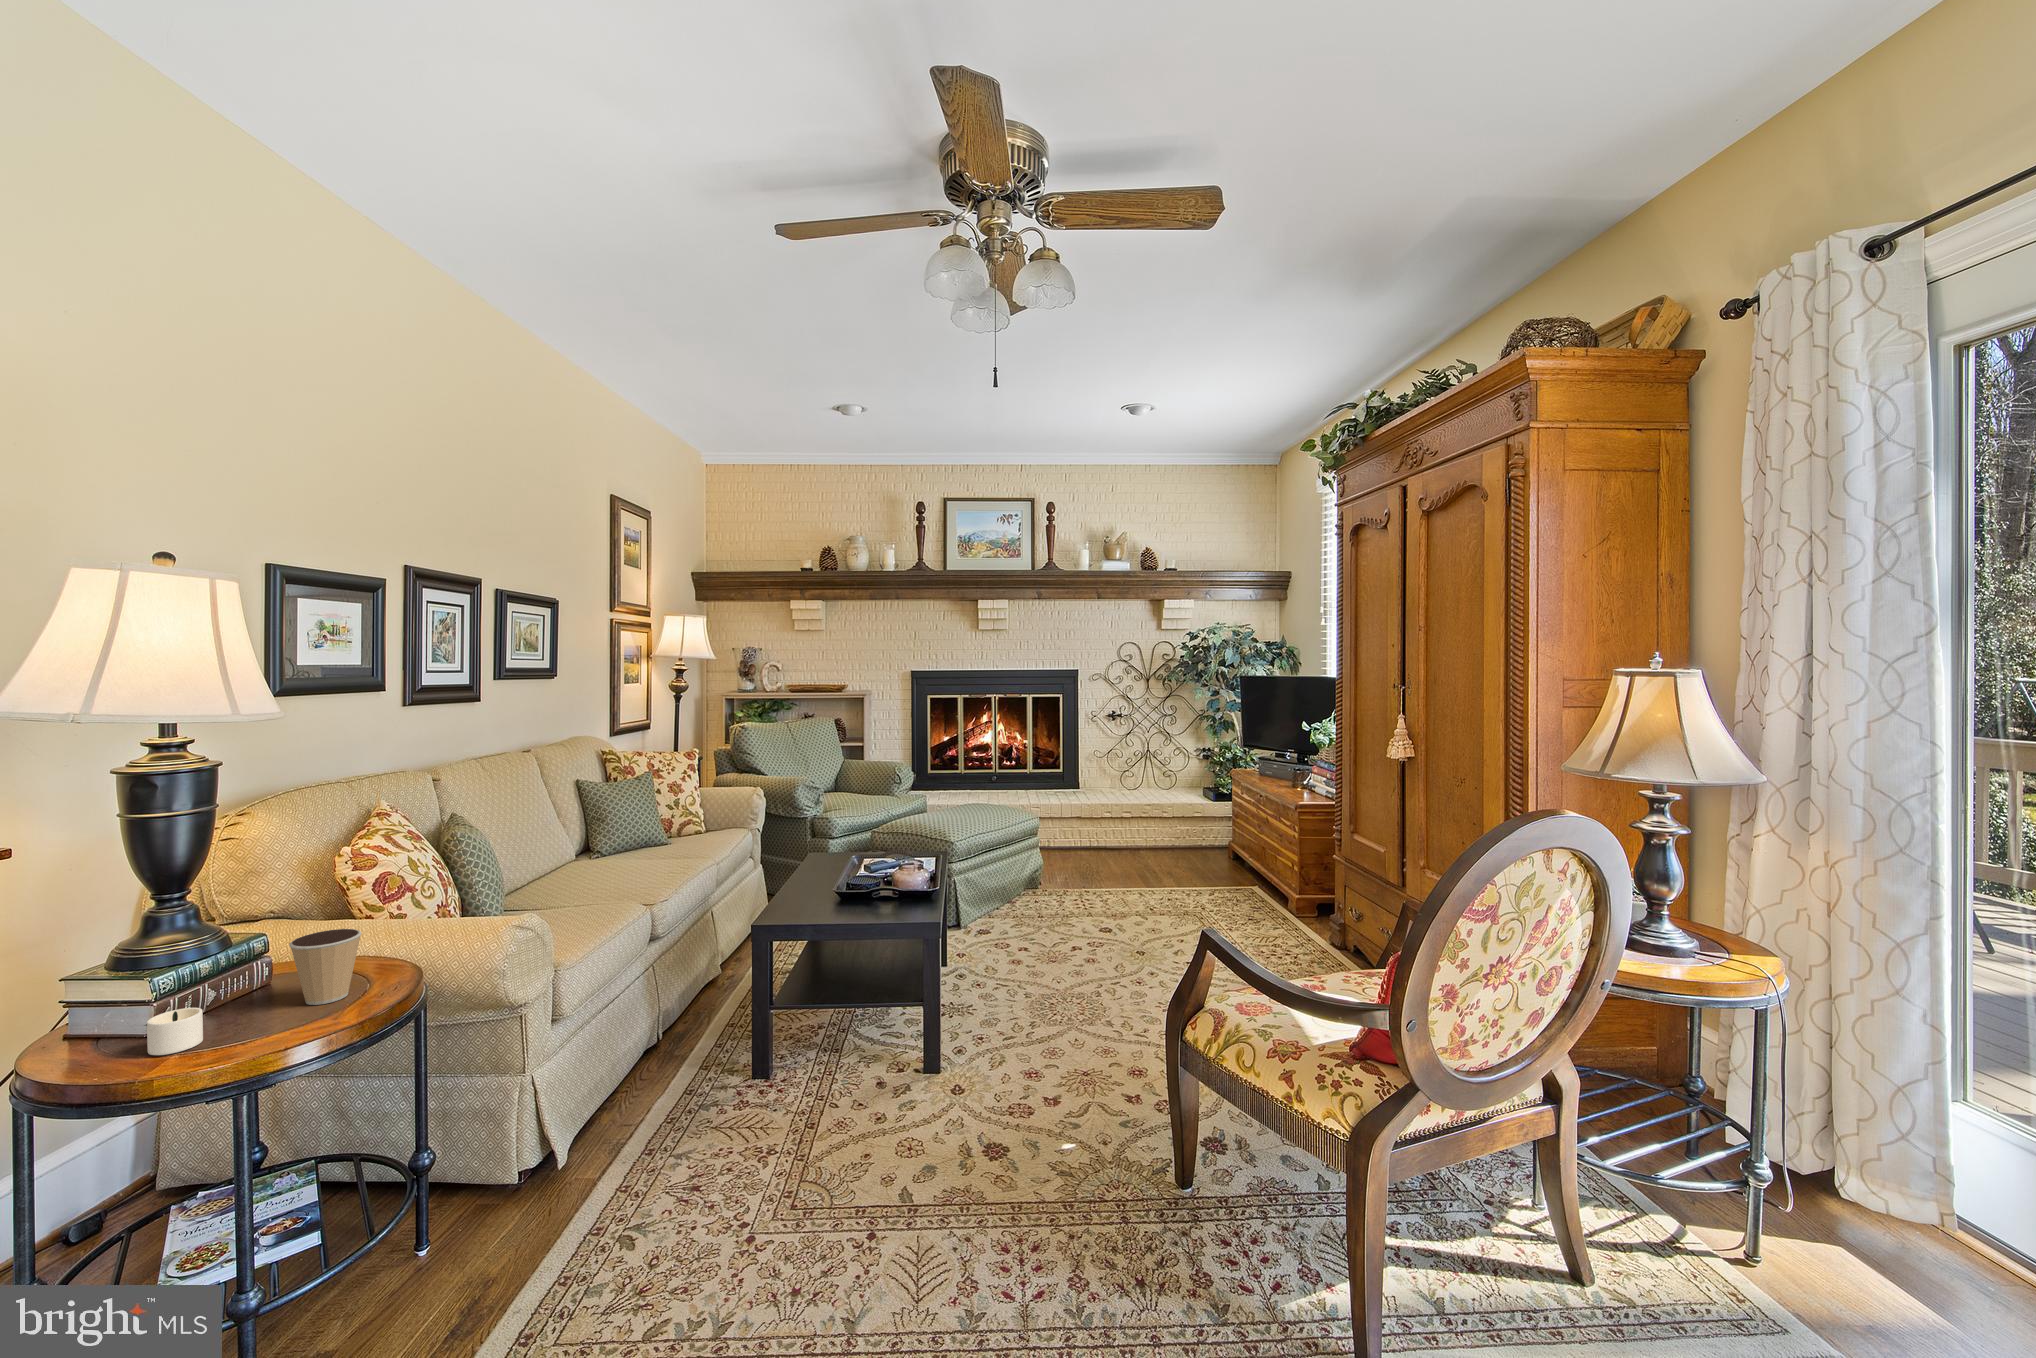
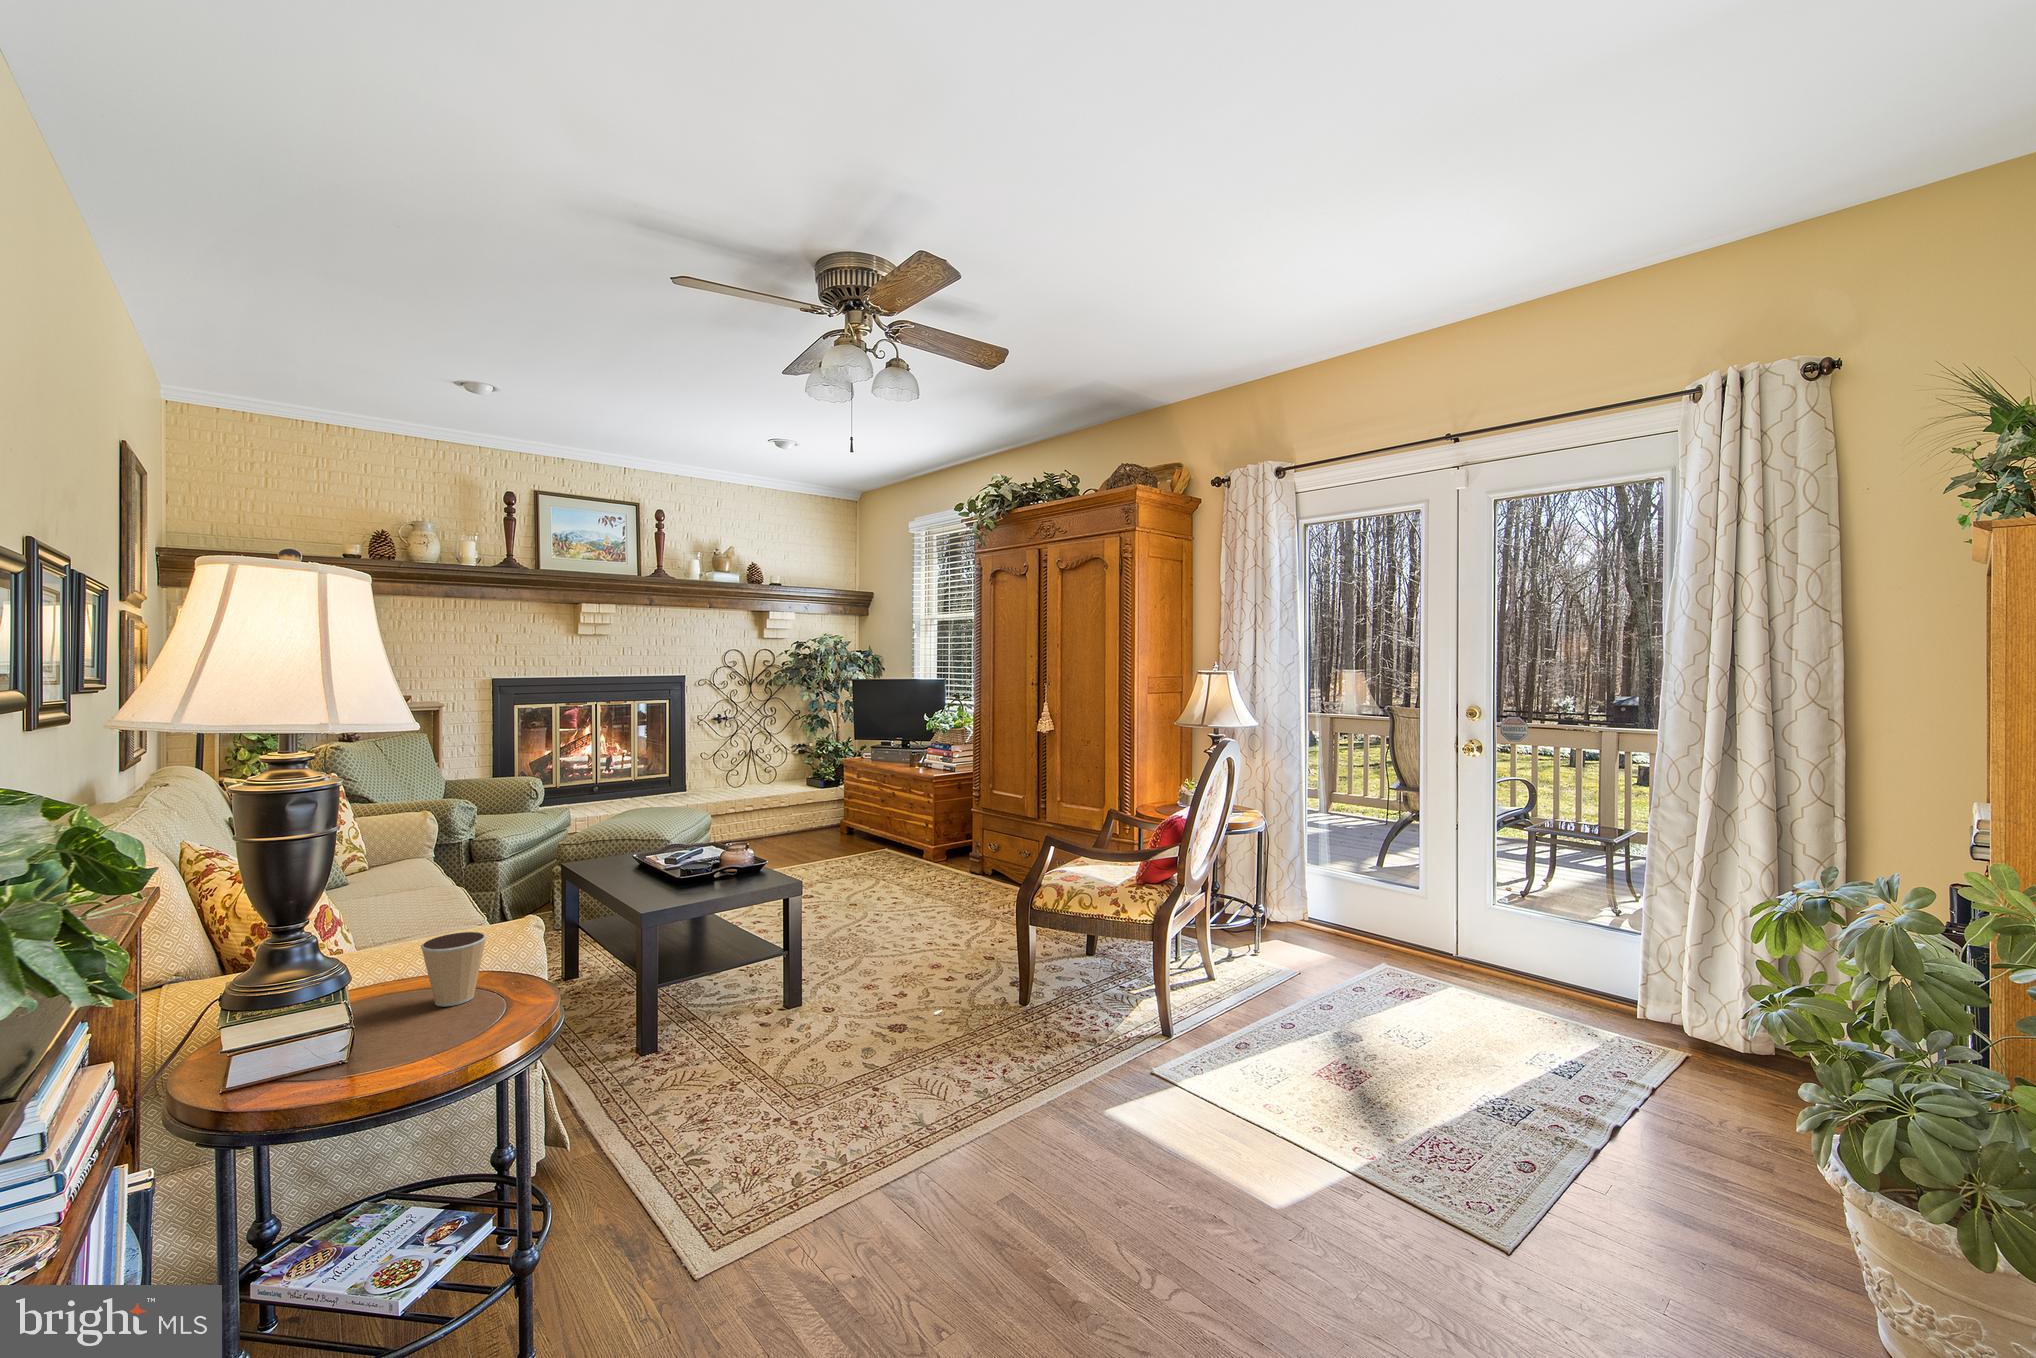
candle: present [147,1008,203,1055] -> none [383,1011,430,1058]

